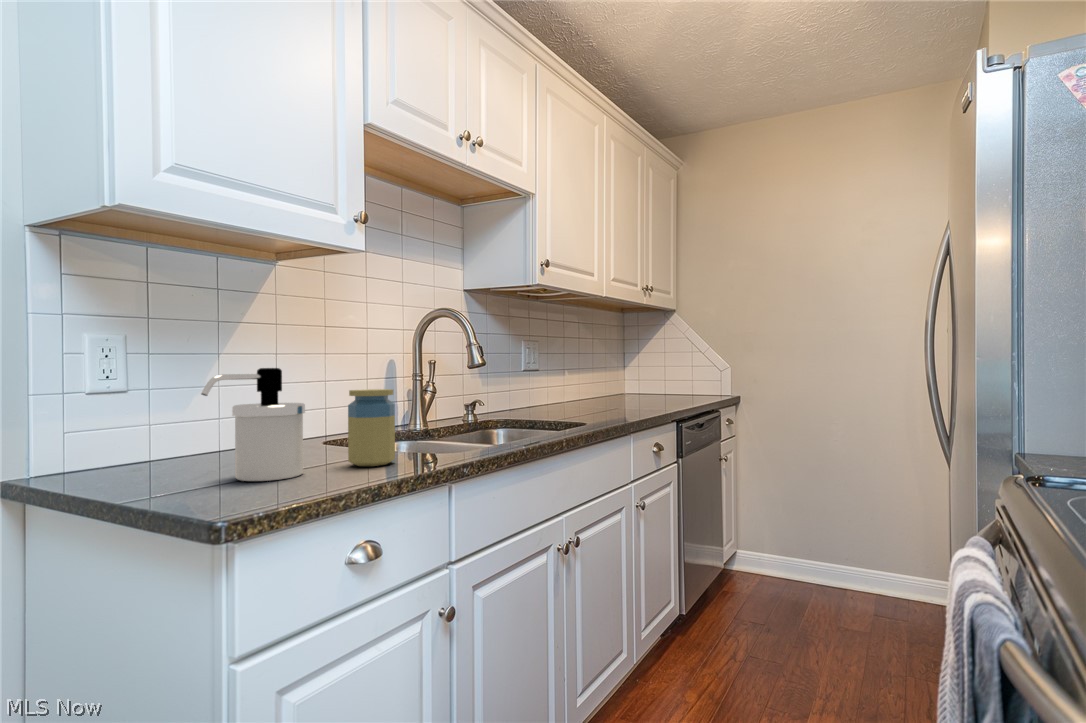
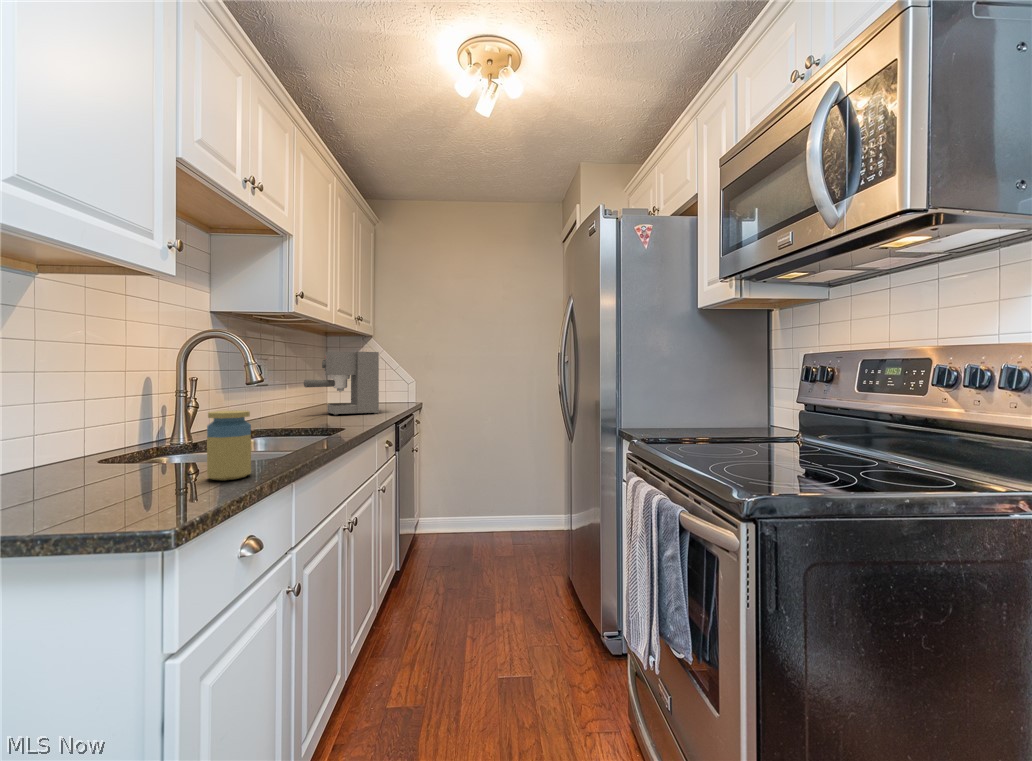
coffee maker: none [576,327,663,409] -> present [304,352,379,415]
soap dispenser: present [201,368,305,481] -> none [90,395,179,507]

